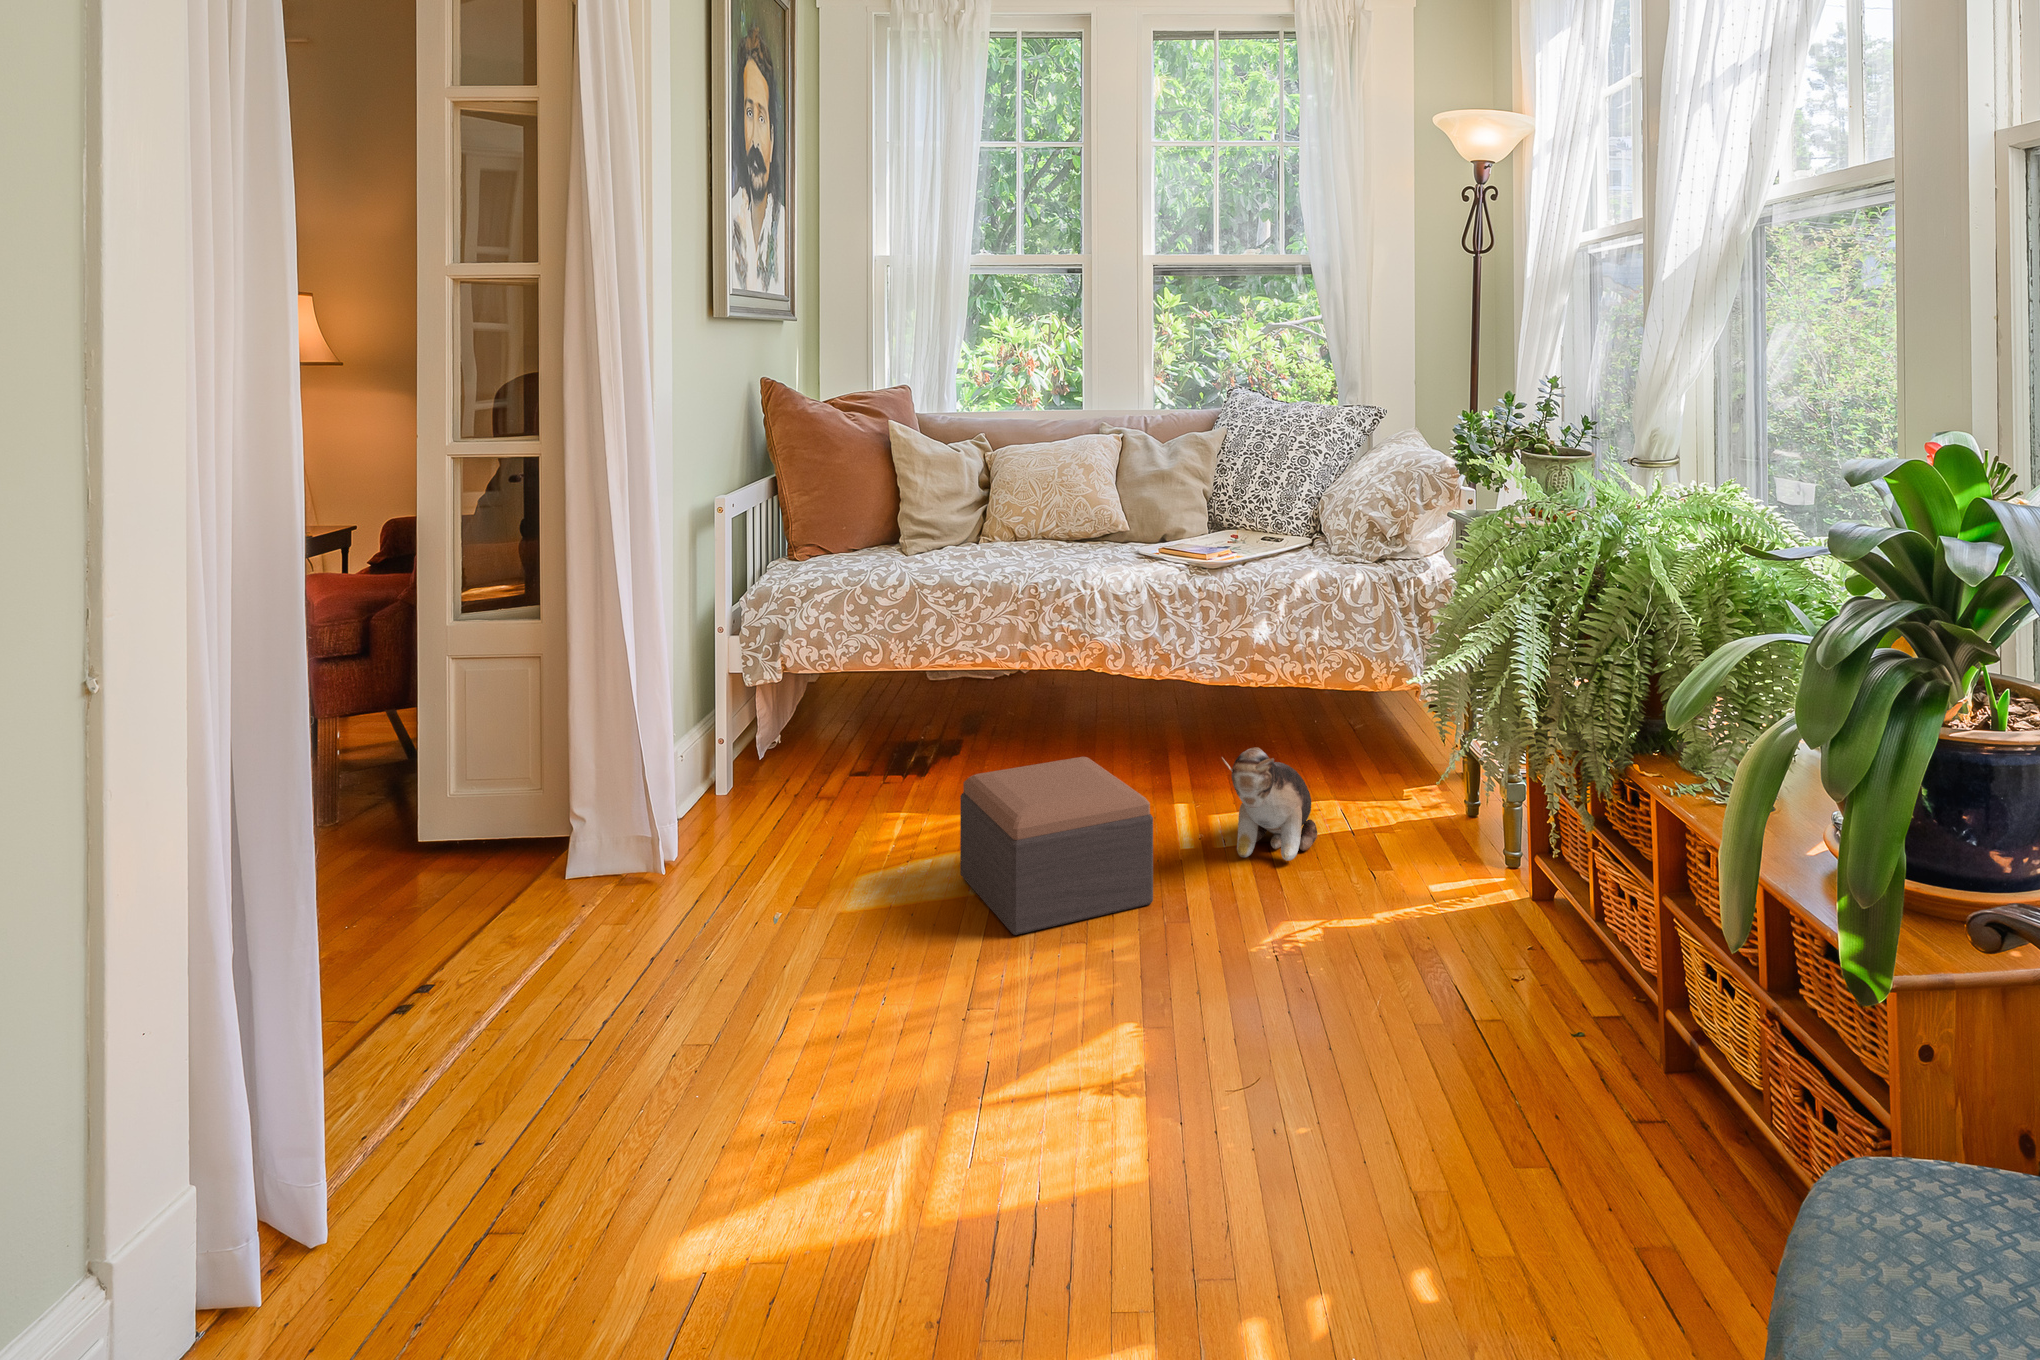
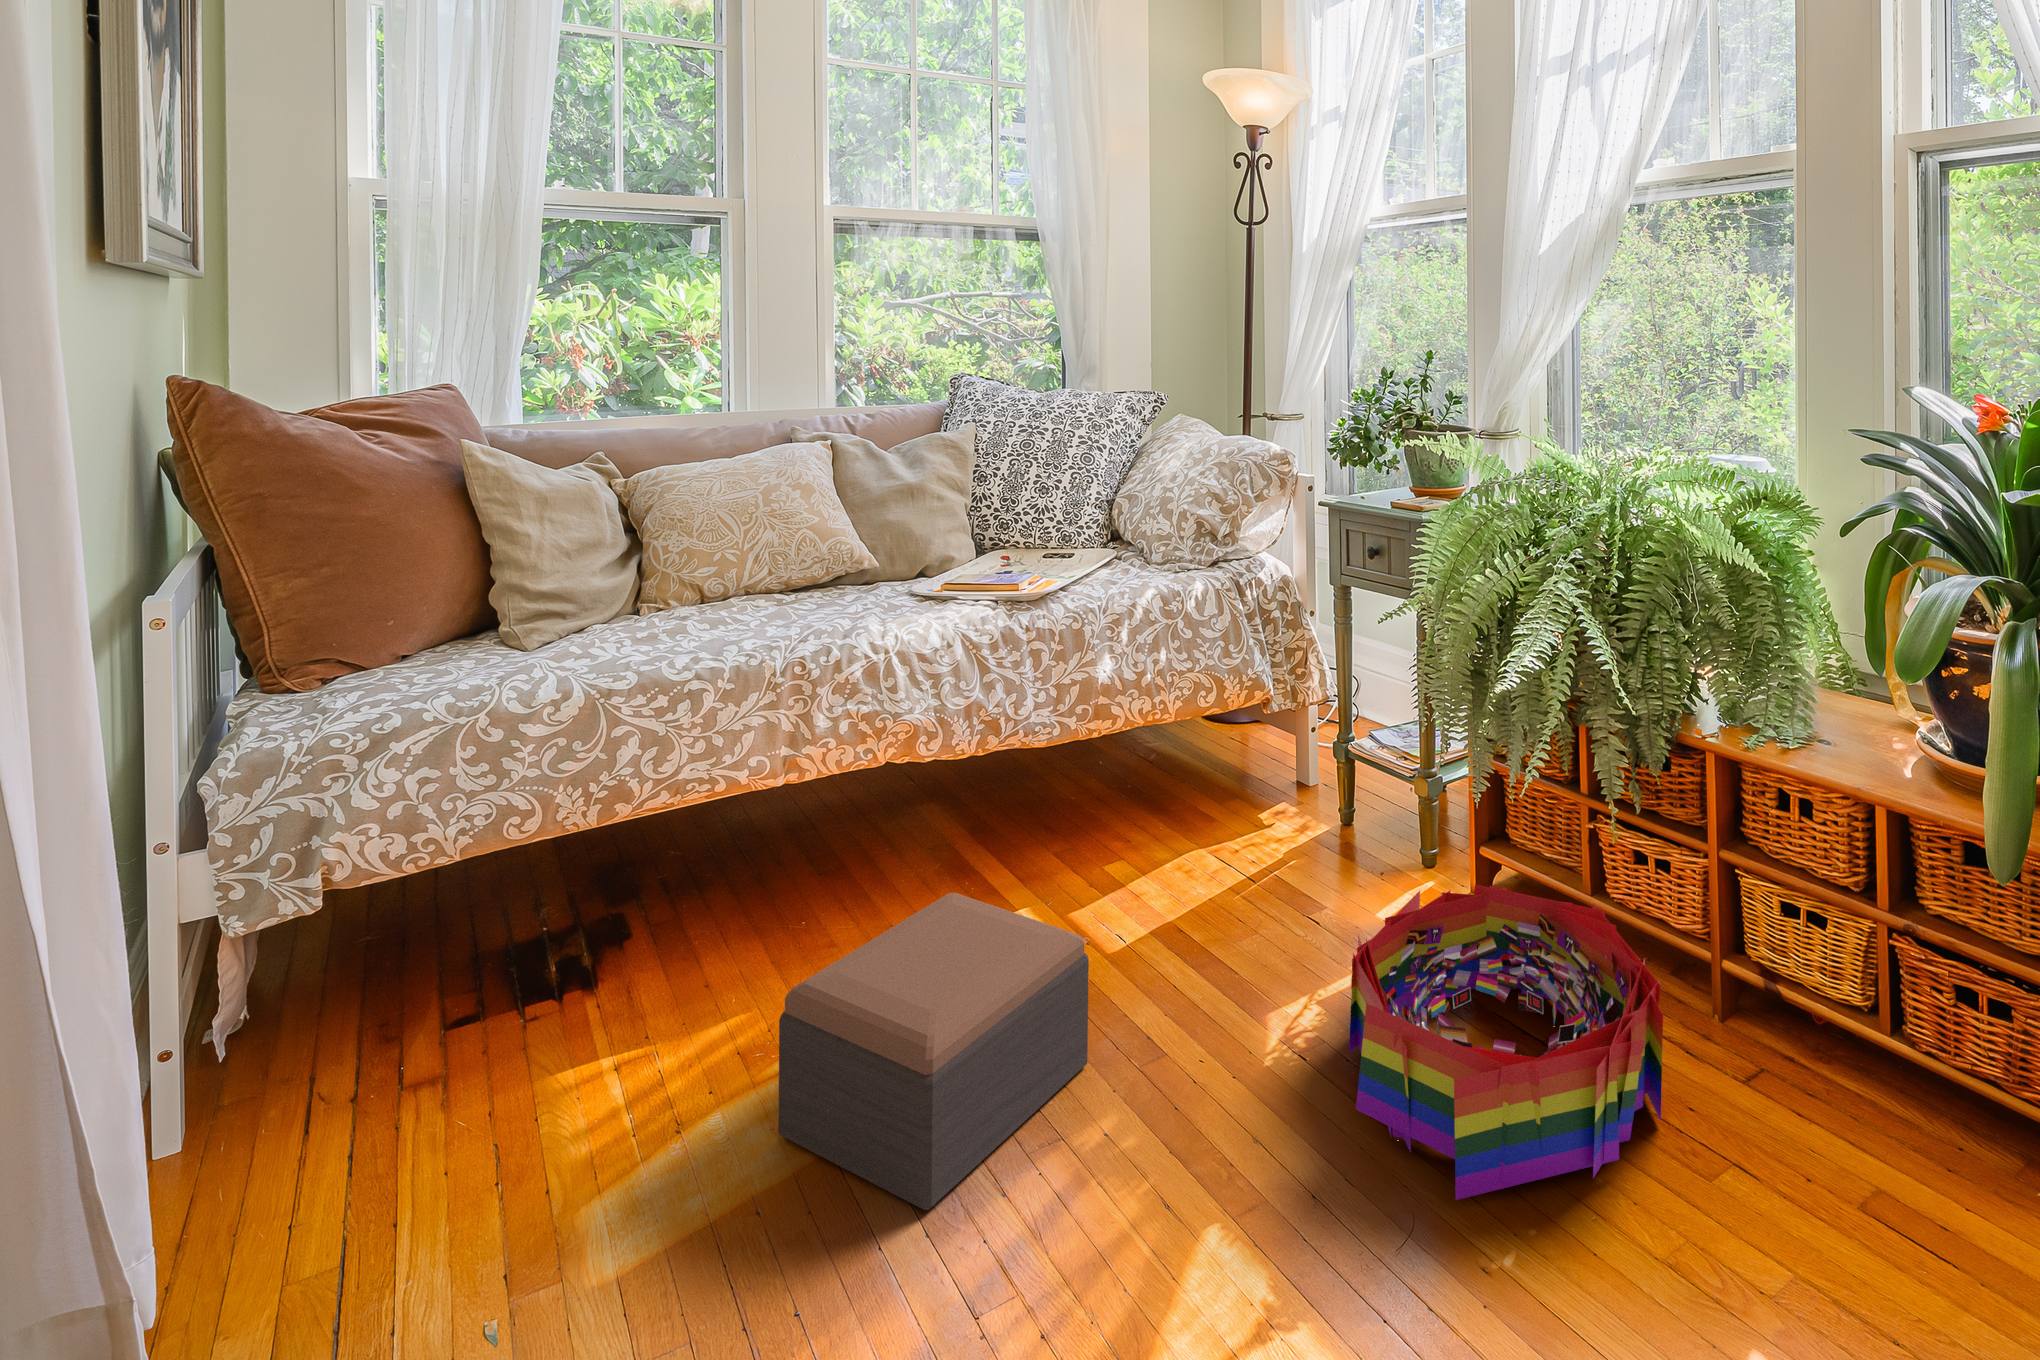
plush toy: present [1222,747,1317,861] -> none [1138,817,1215,948]
storage bin: none [1304,854,1604,1088] -> present [1349,884,1663,1200]

